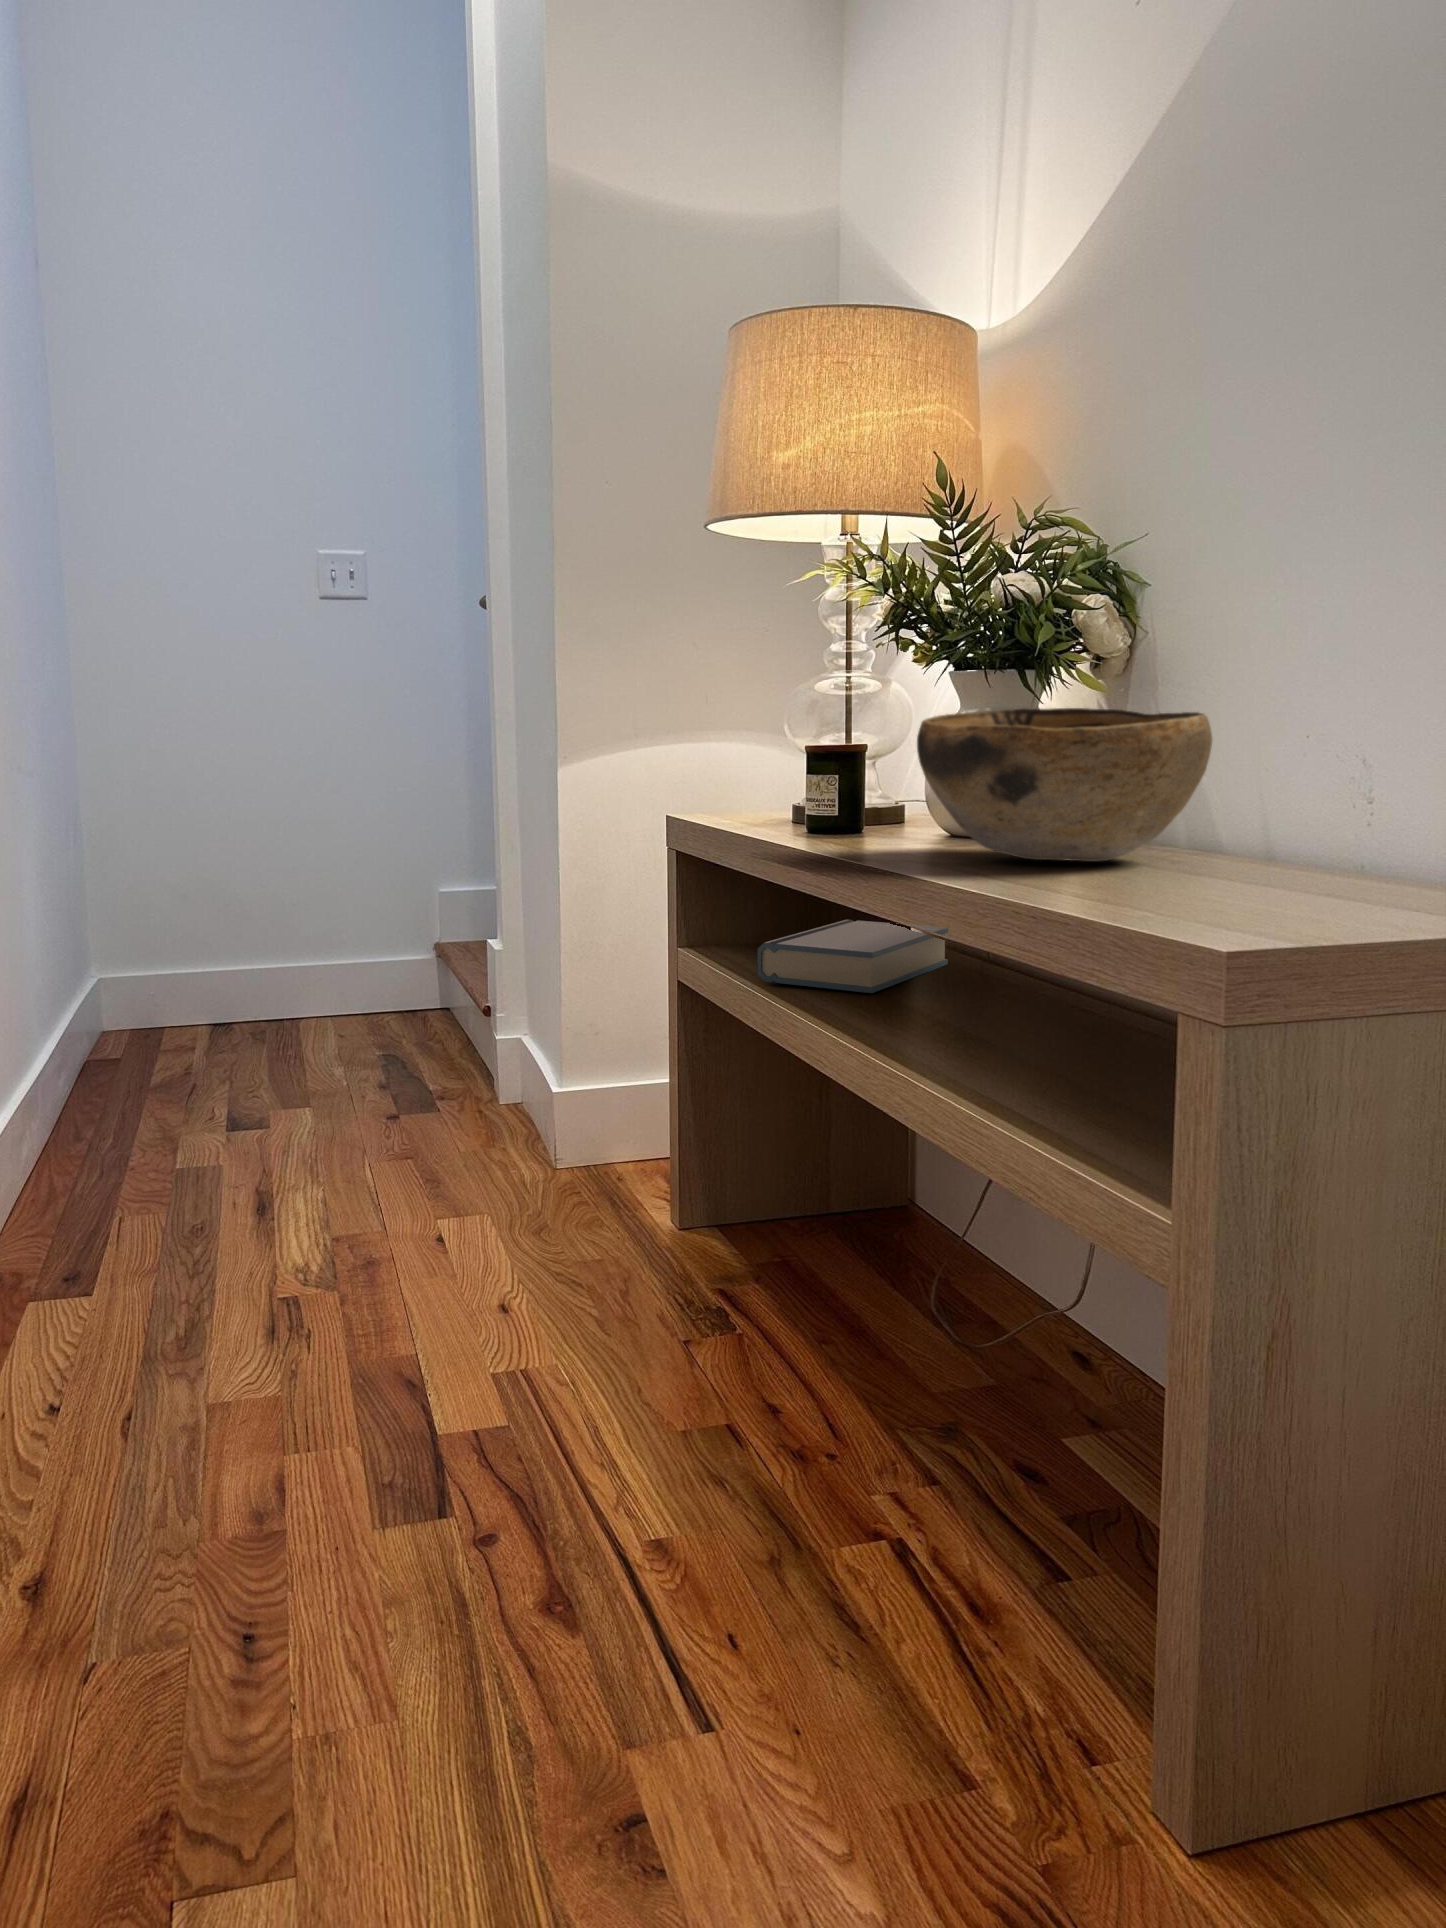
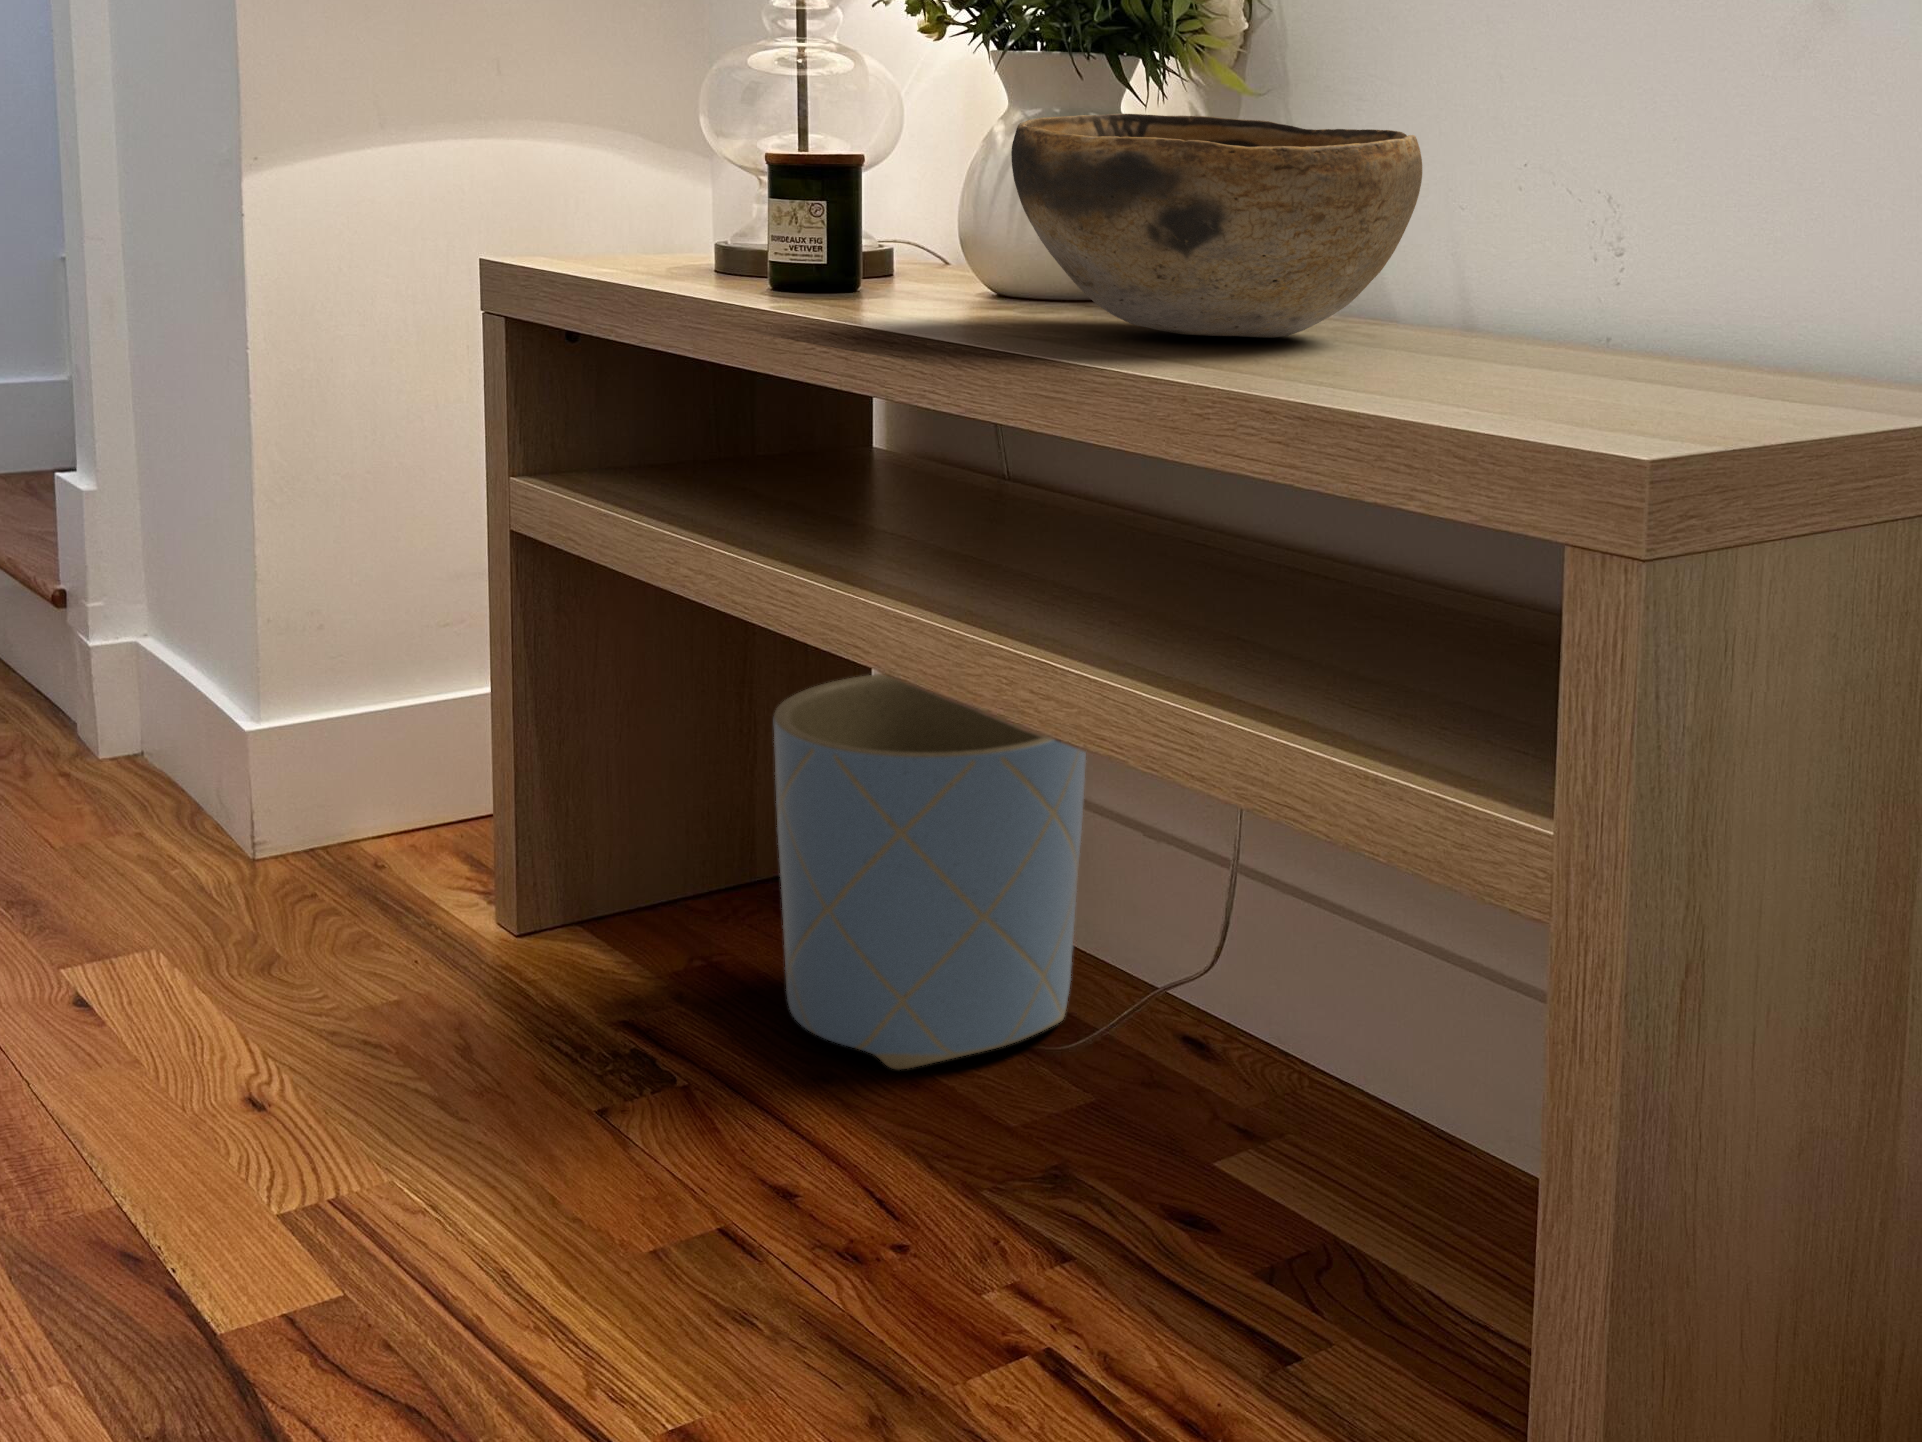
hardback book: present [758,920,948,993] -> none [691,426,962,538]
planter: none [806,1084,1015,1346] -> present [774,674,1086,1070]

